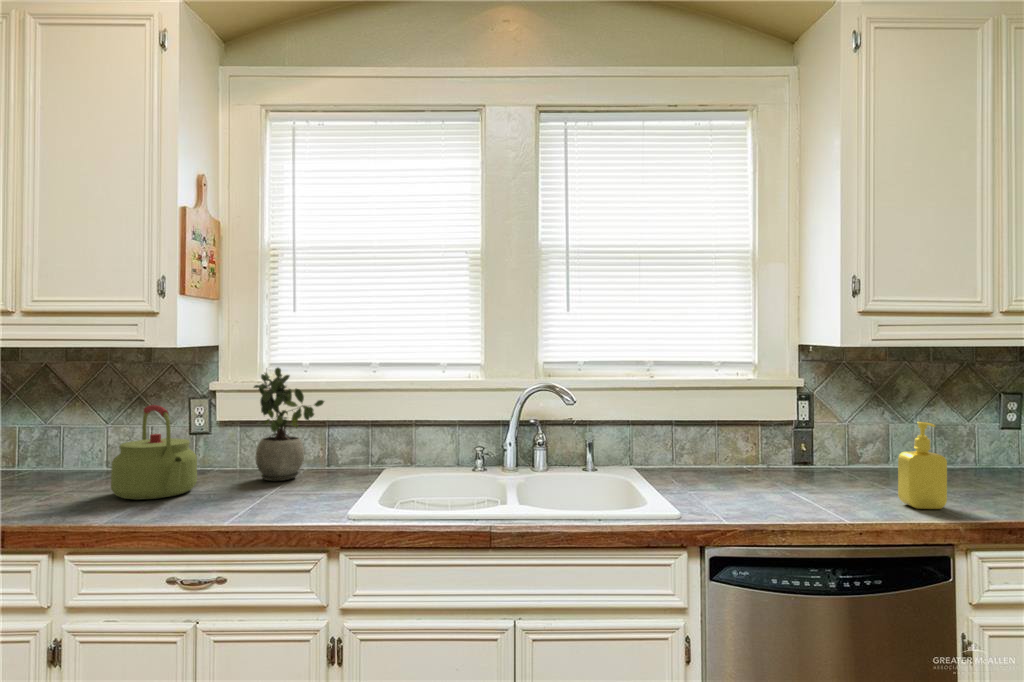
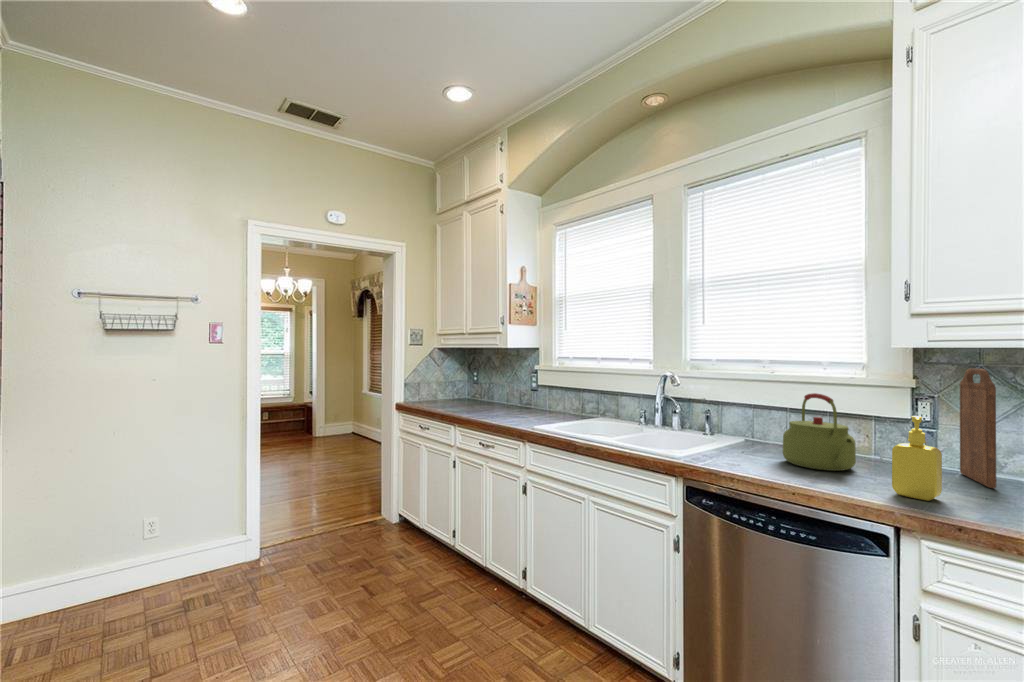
cutting board: none [840,366,902,481] -> present [960,368,996,488]
potted plant: present [254,368,324,481] -> none [540,358,565,415]
kettle: present [111,405,197,500] -> present [783,393,856,471]

